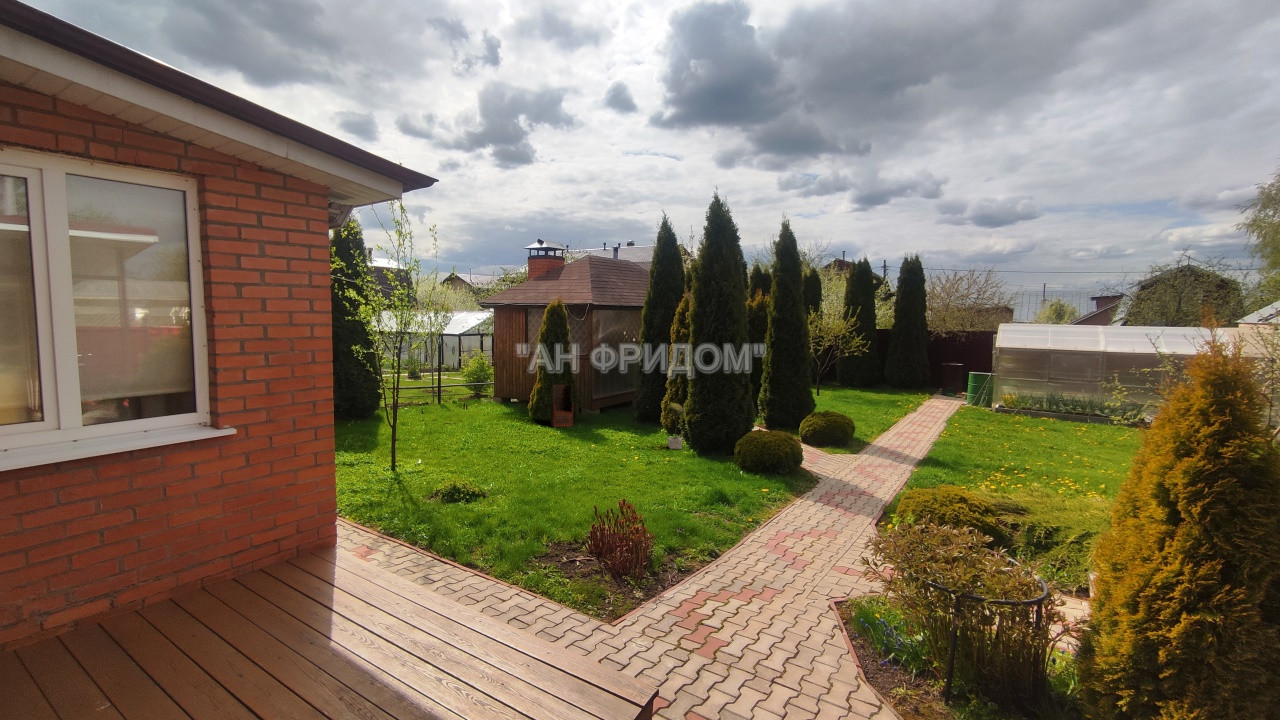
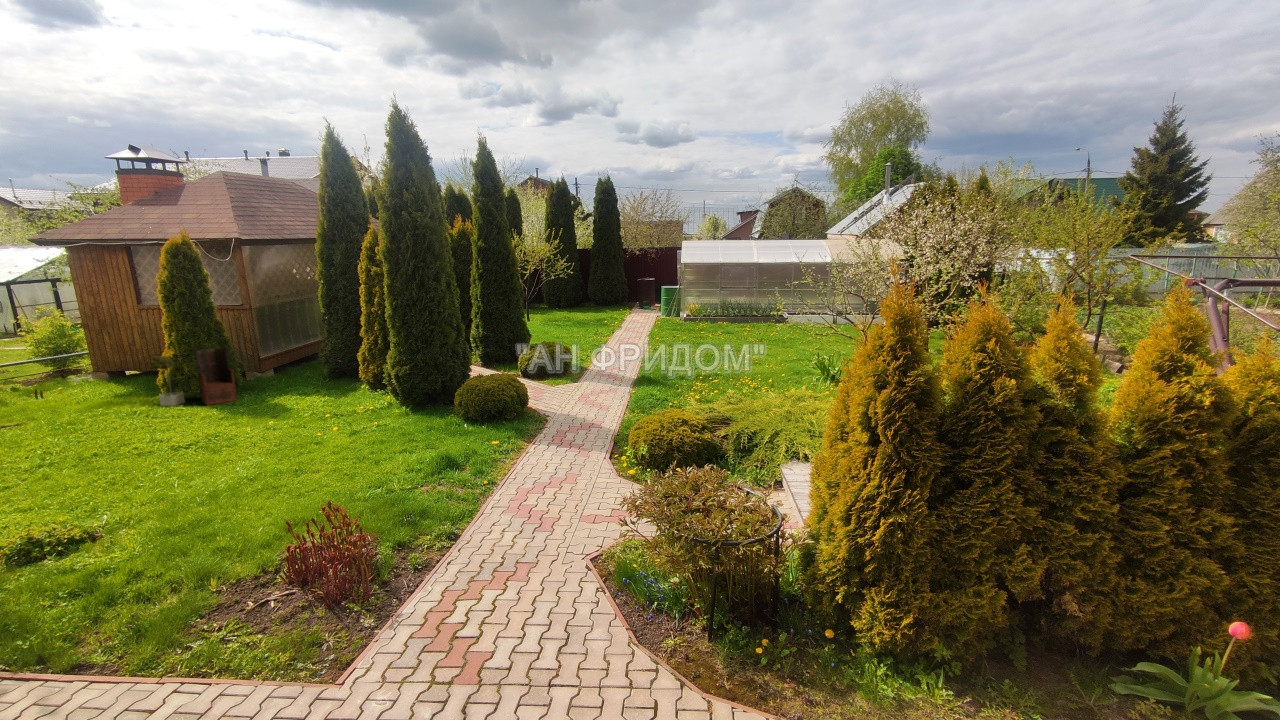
potted tree: present [667,403,684,449] -> present [151,356,185,406]

